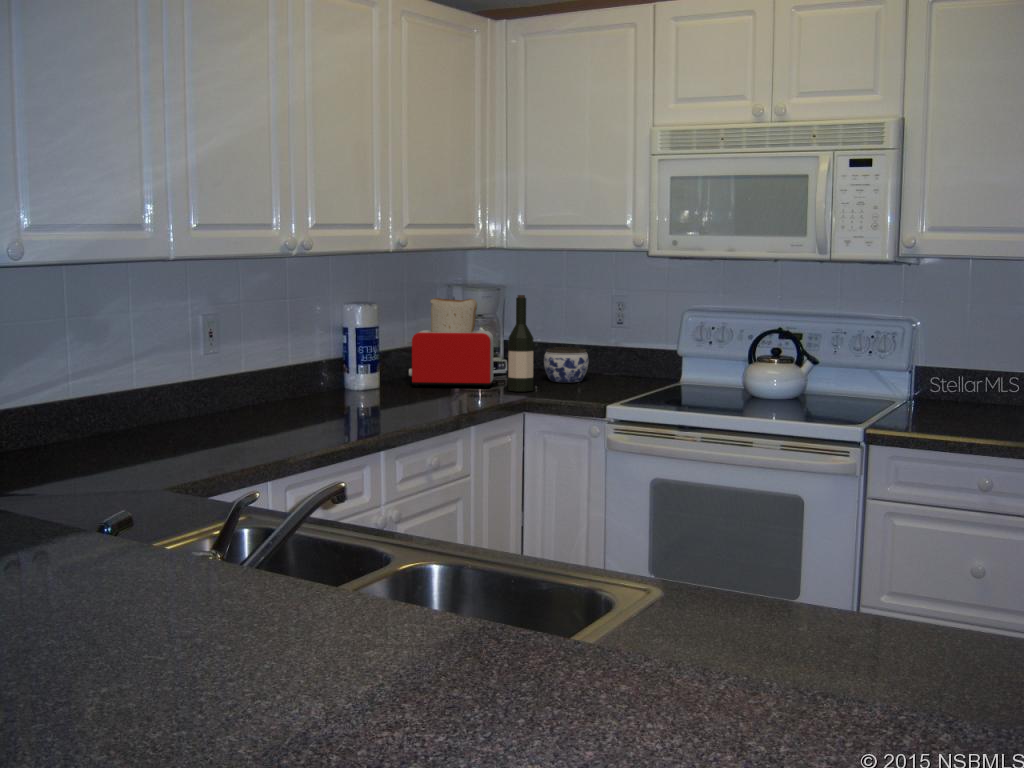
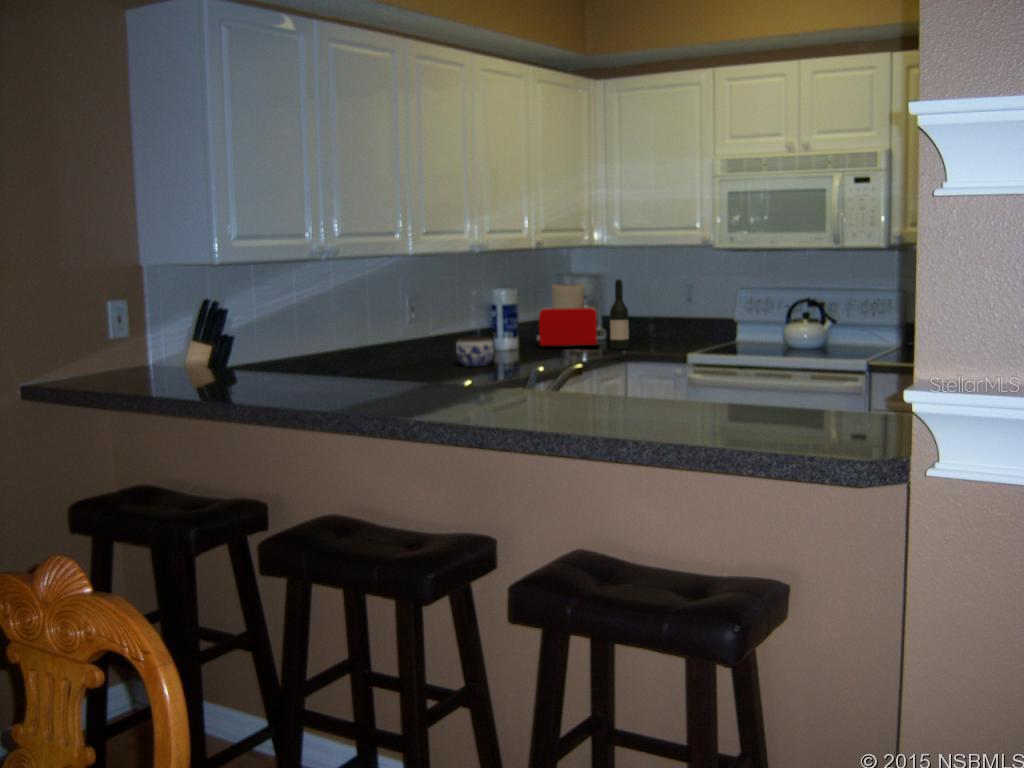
jar: present [544,347,588,382] -> present [456,337,494,366]

